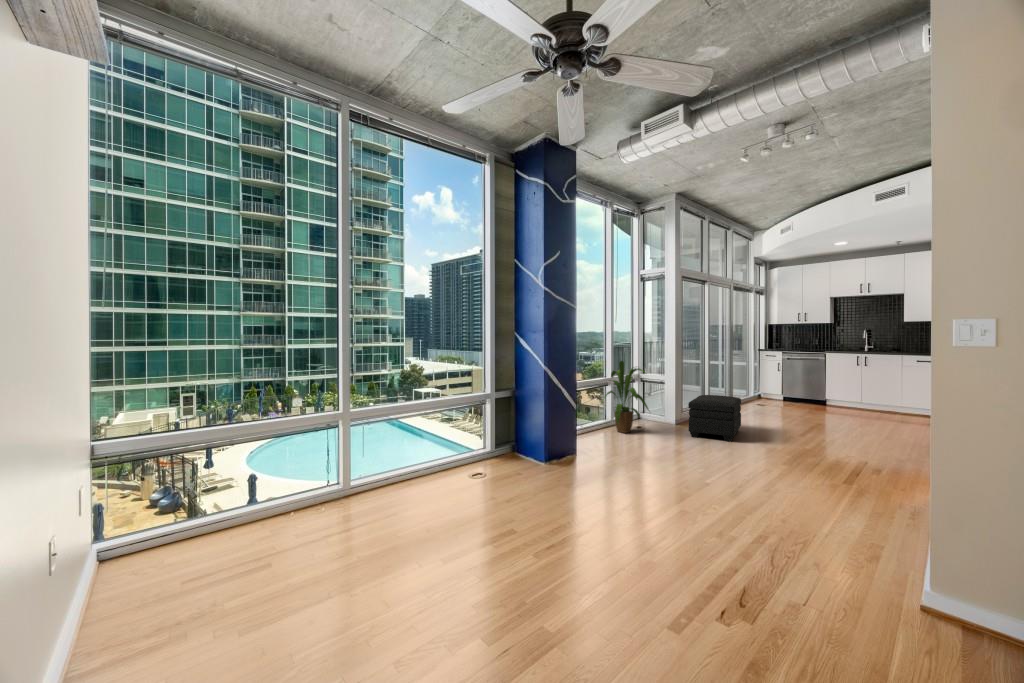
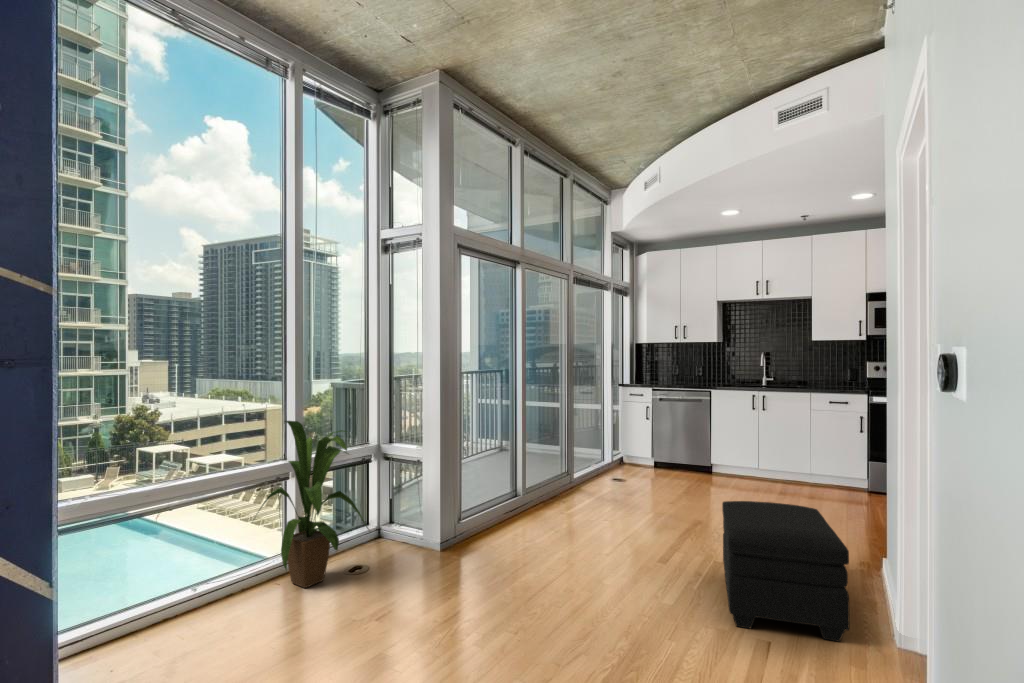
ottoman: present [688,395,741,441] -> present [722,501,850,642]

